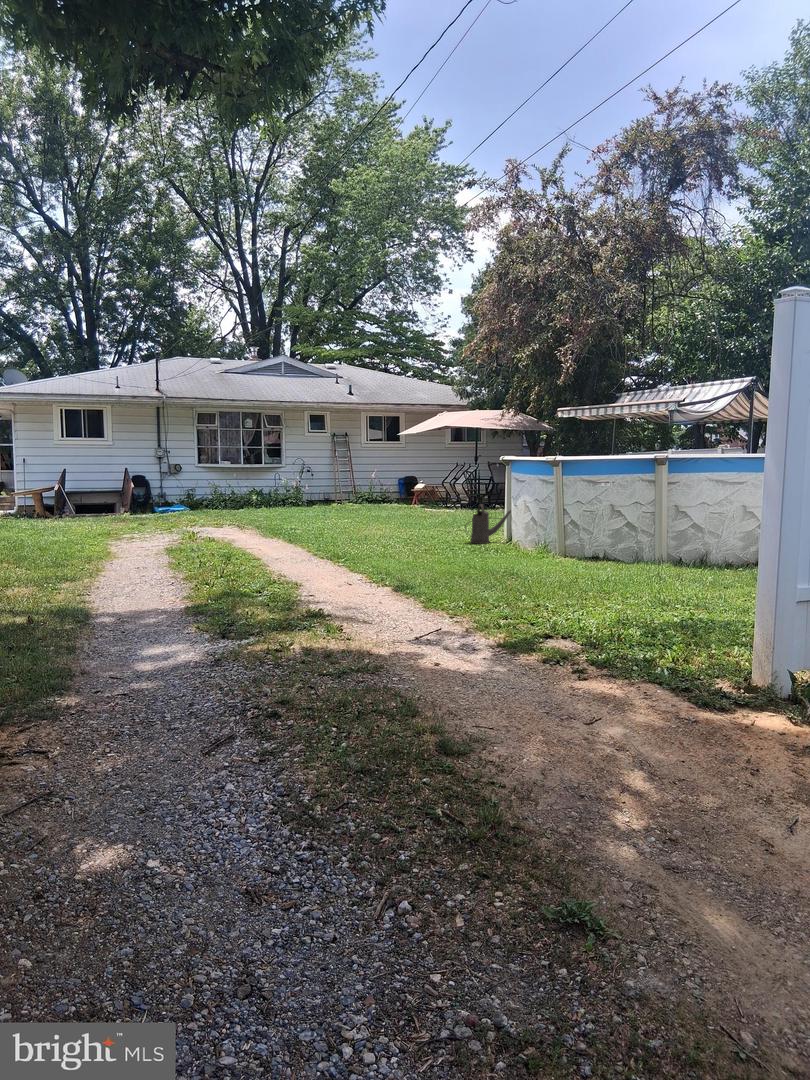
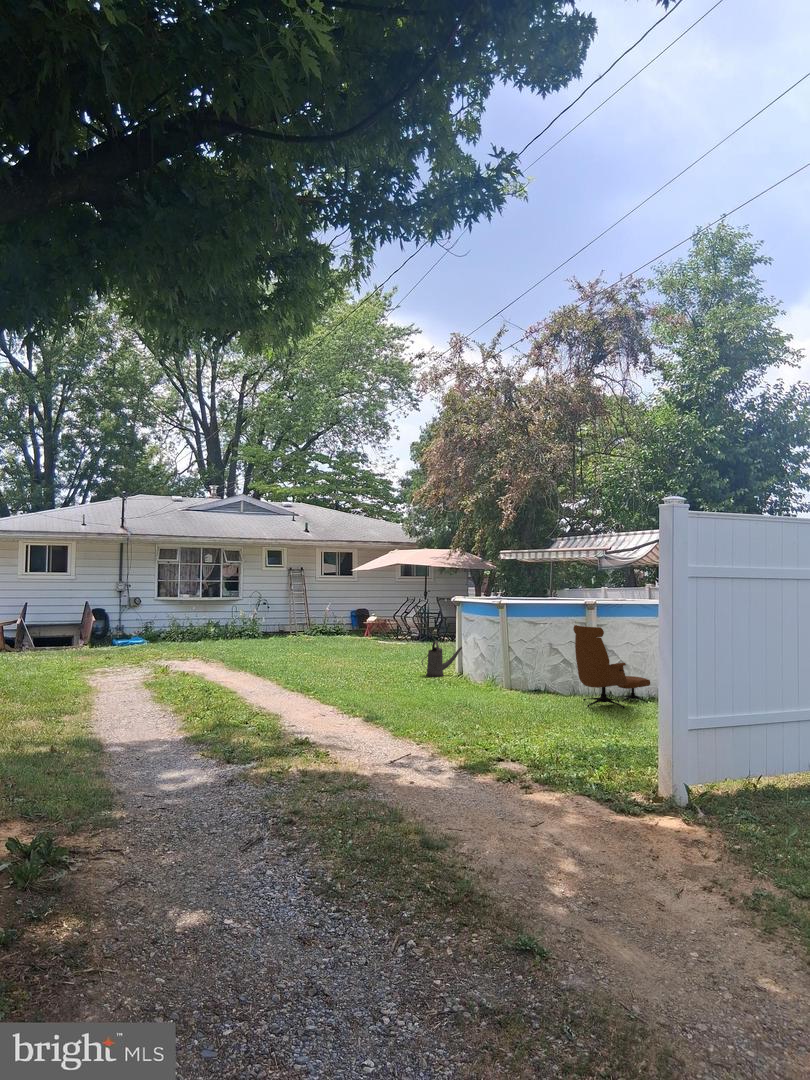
lounge chair: none [642,481,732,578] -> present [573,625,650,709]

